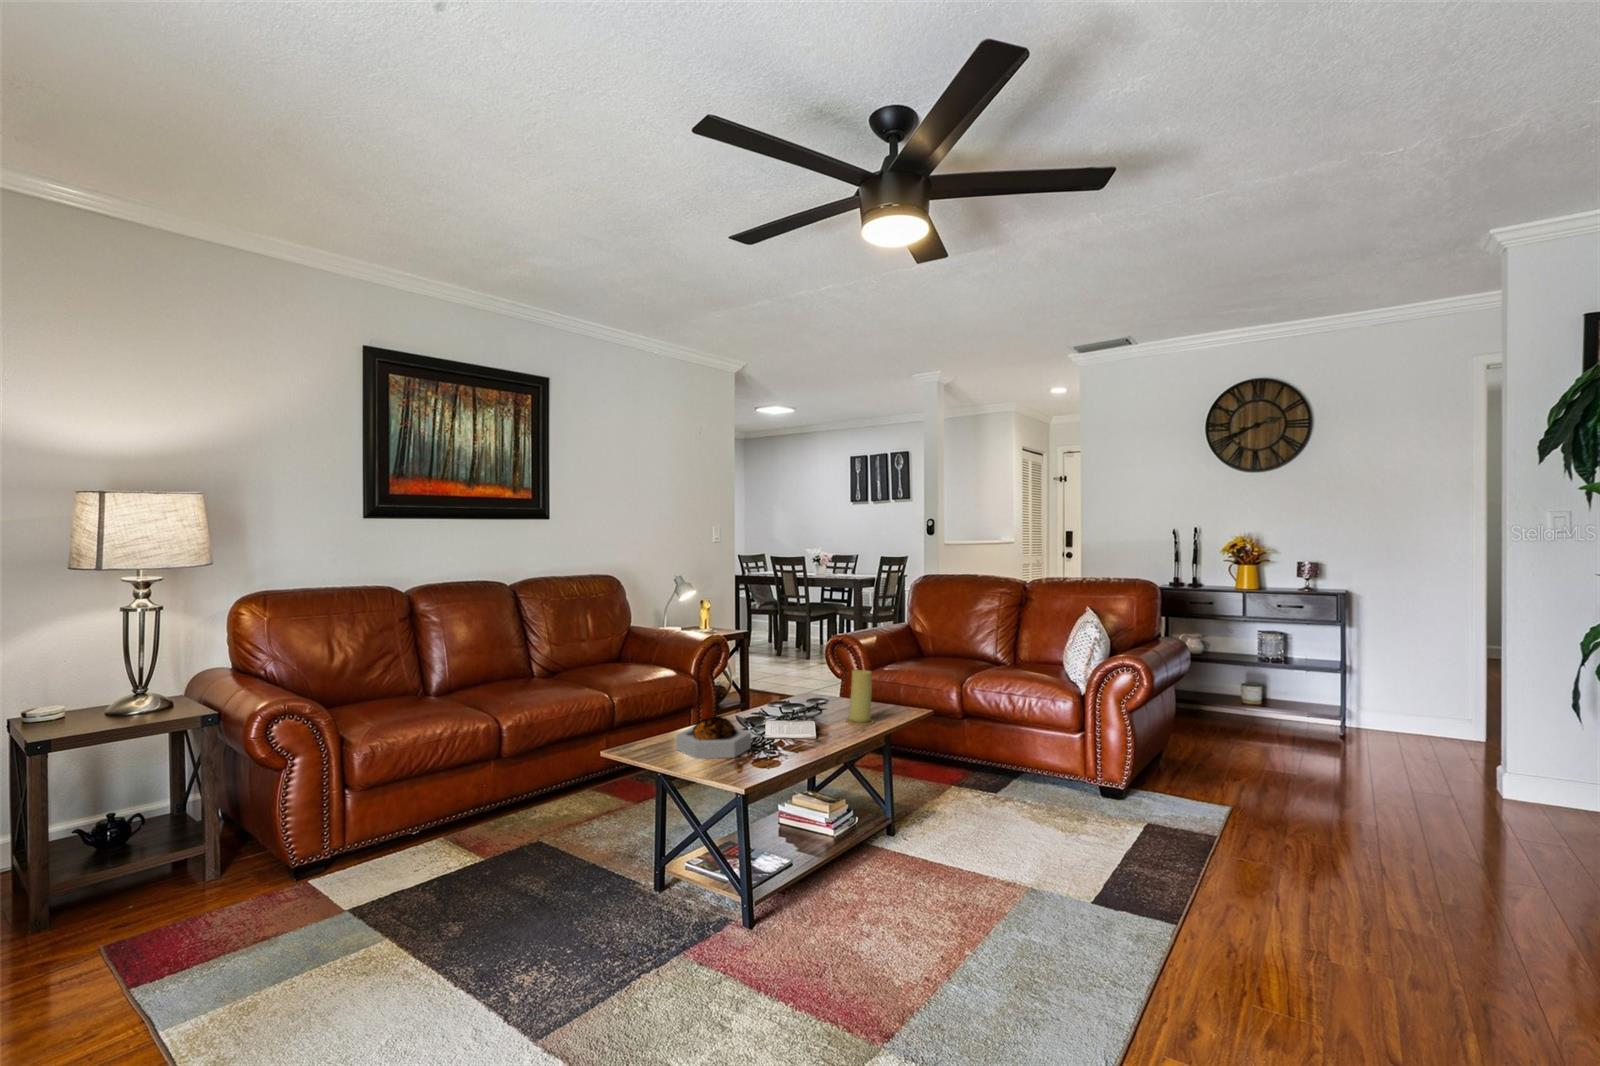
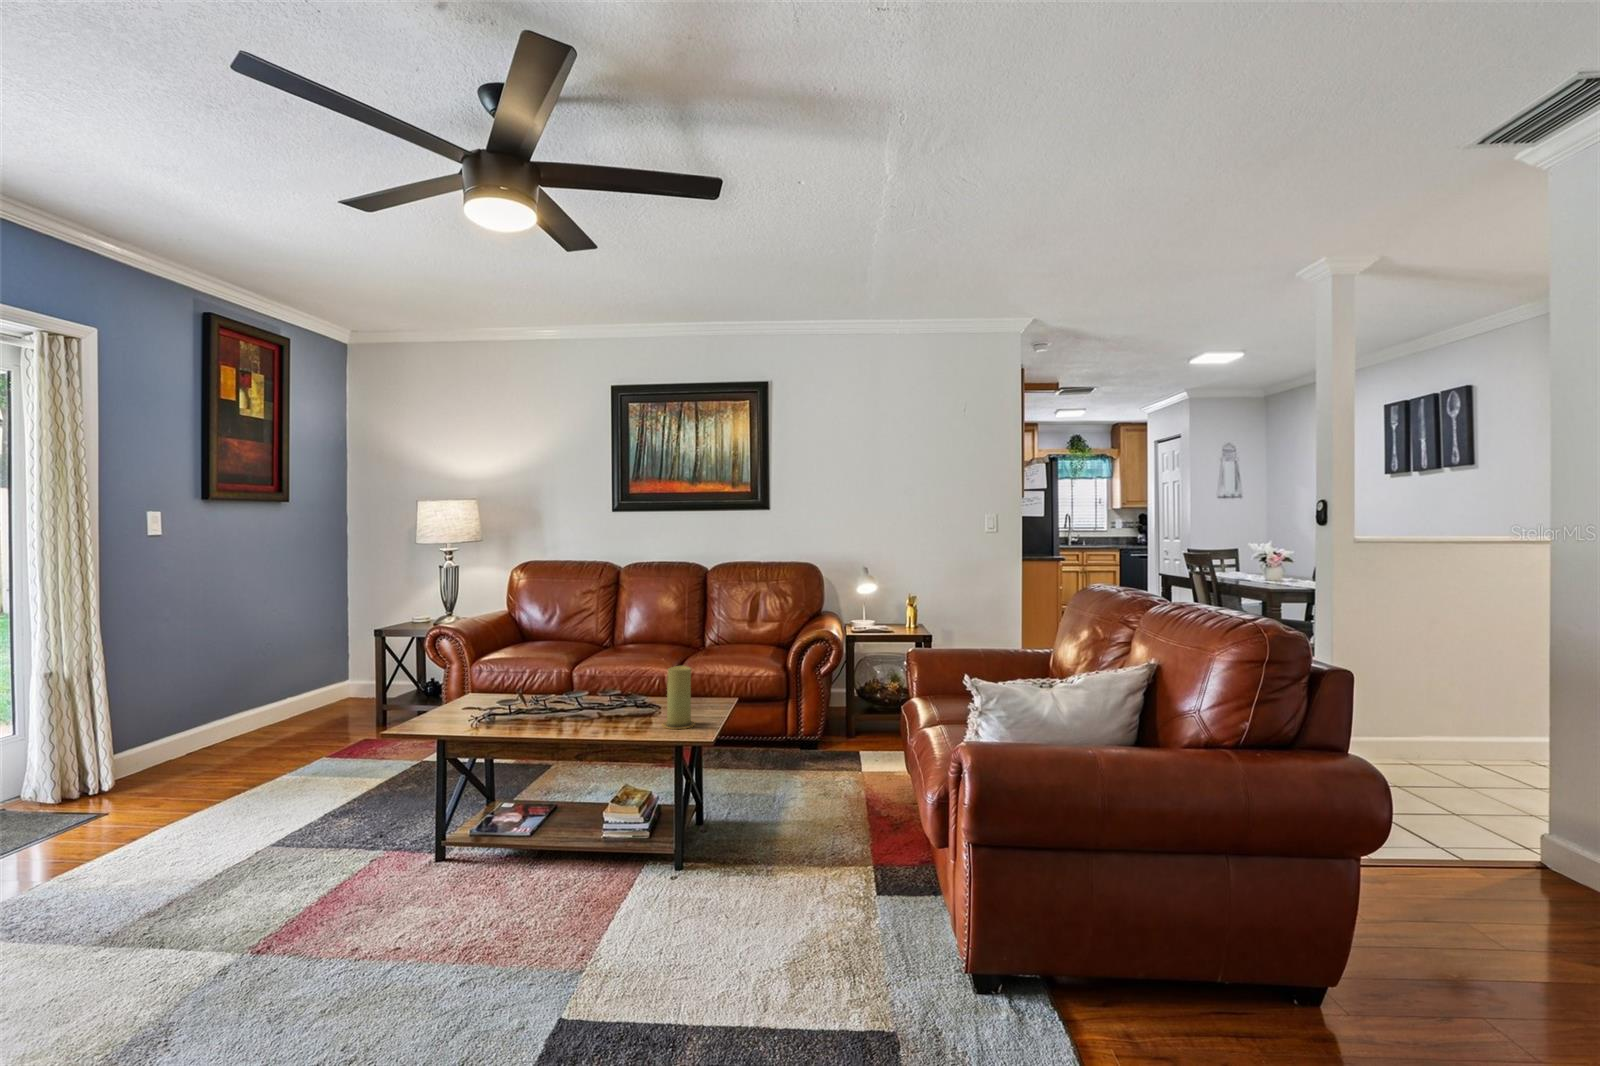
decorative bowl: present [676,716,751,759] -> none [463,678,535,718]
magazine: present [765,721,816,739] -> none [558,700,643,725]

